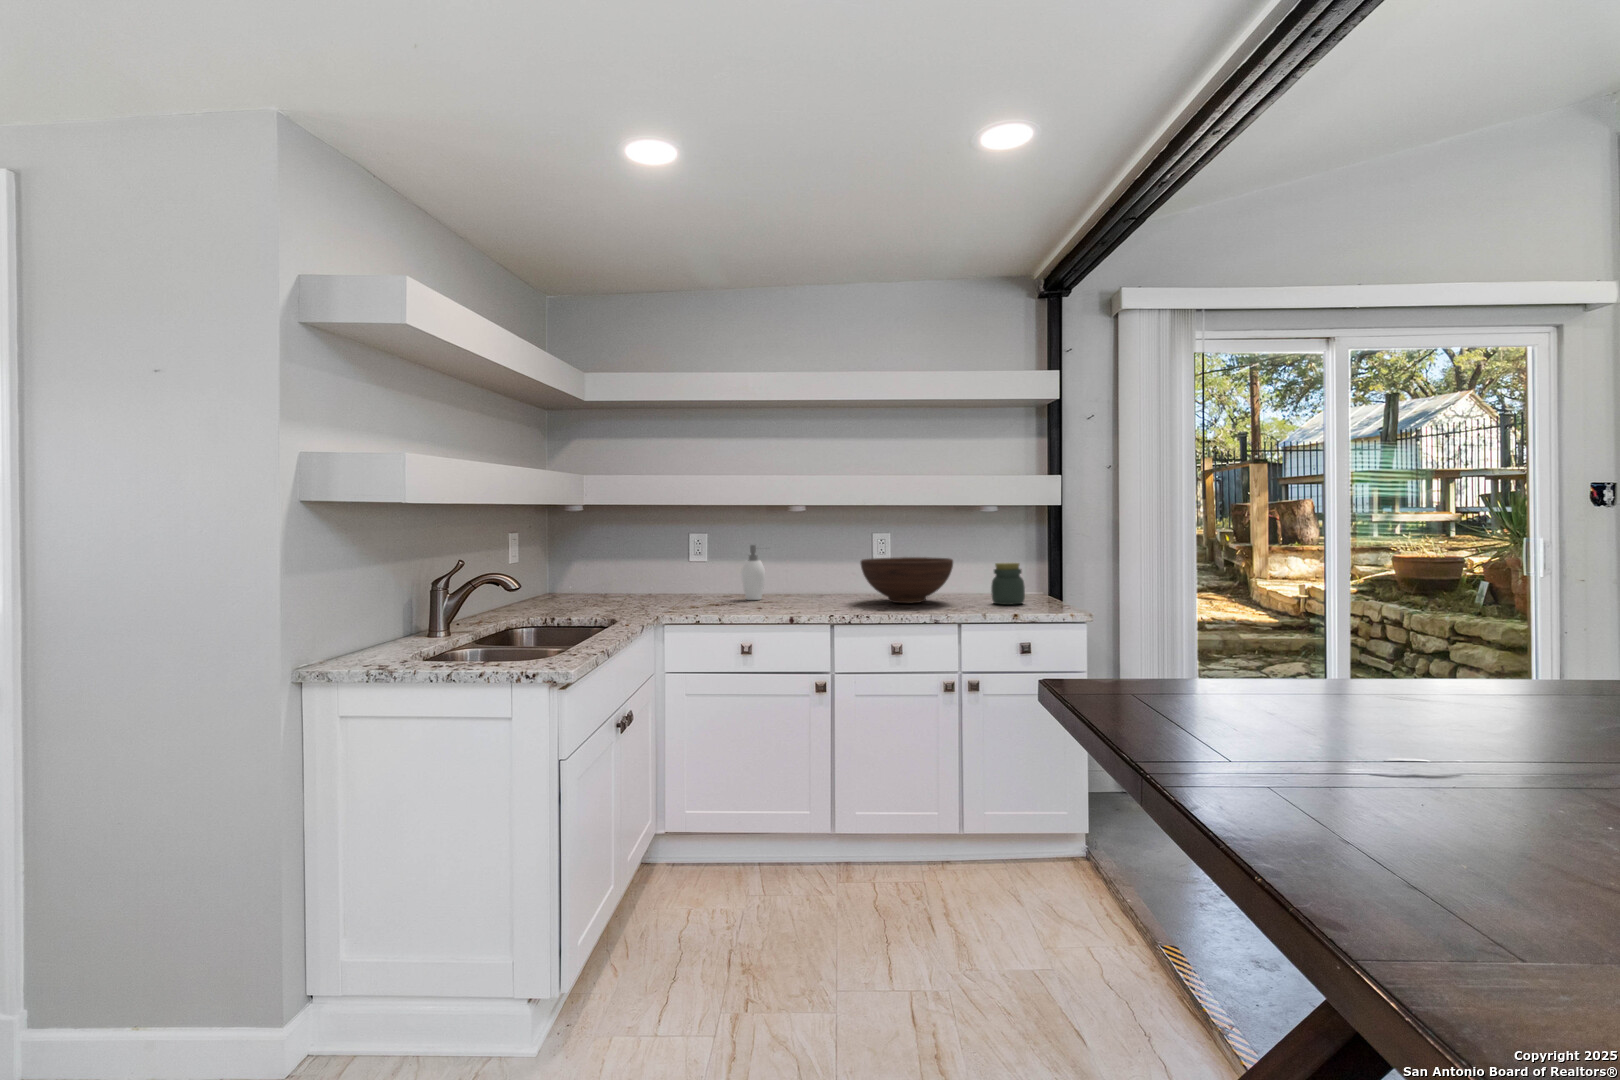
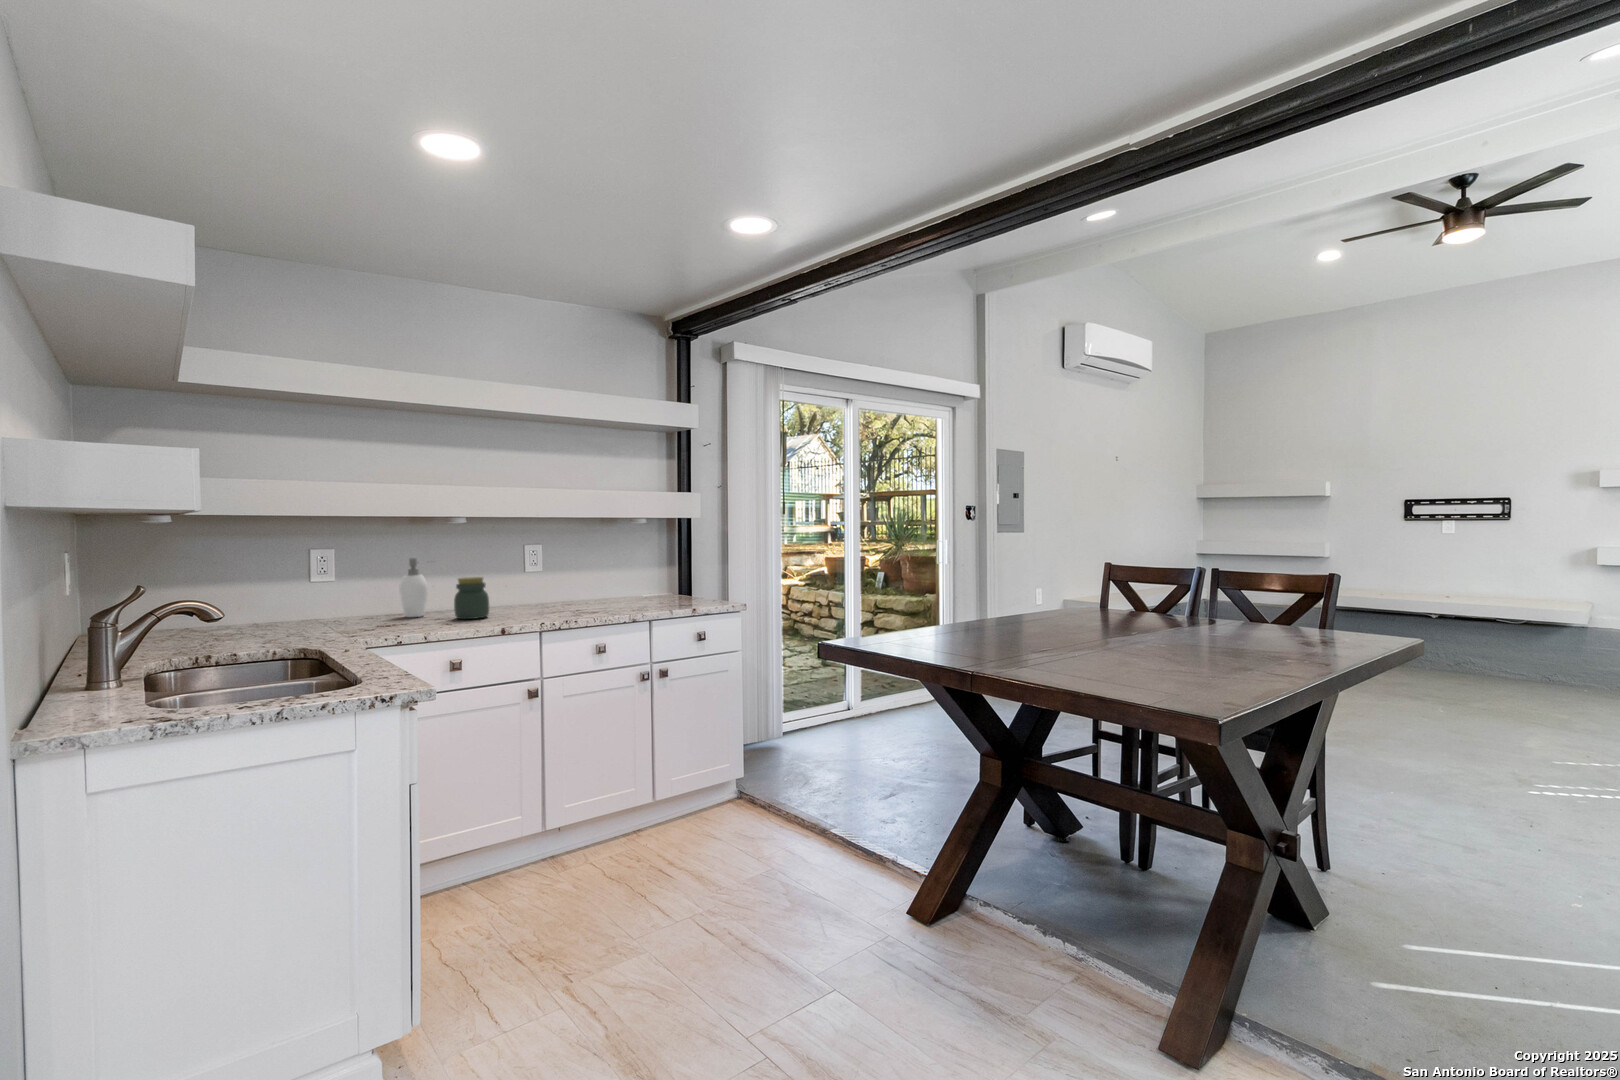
fruit bowl: present [861,557,953,603] -> none [537,565,626,608]
jar: present [991,563,1025,605] -> present [454,577,489,619]

